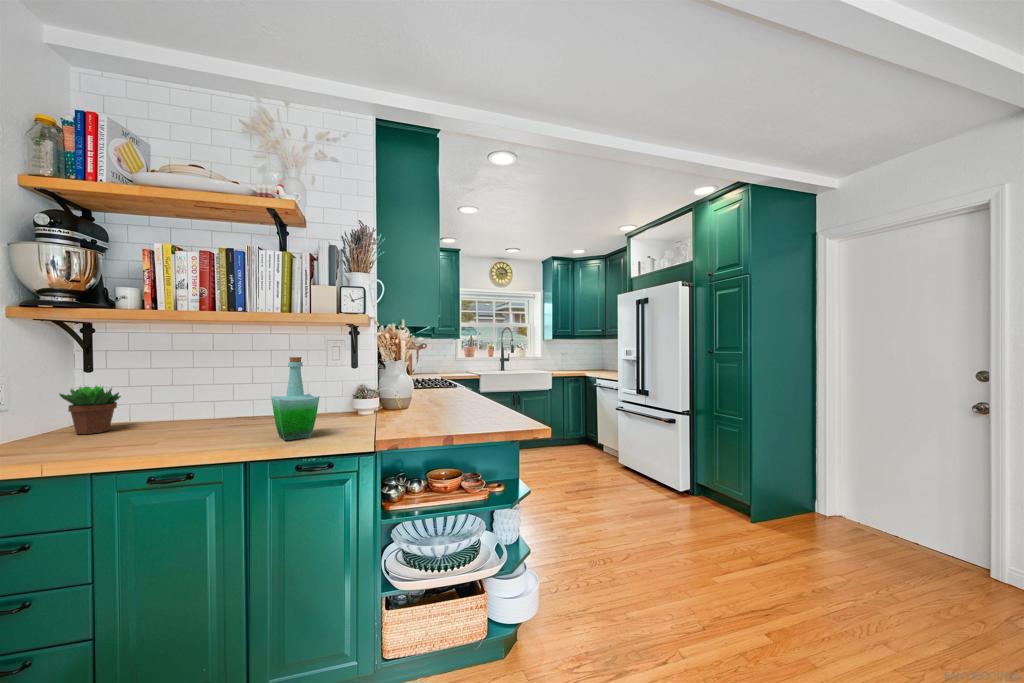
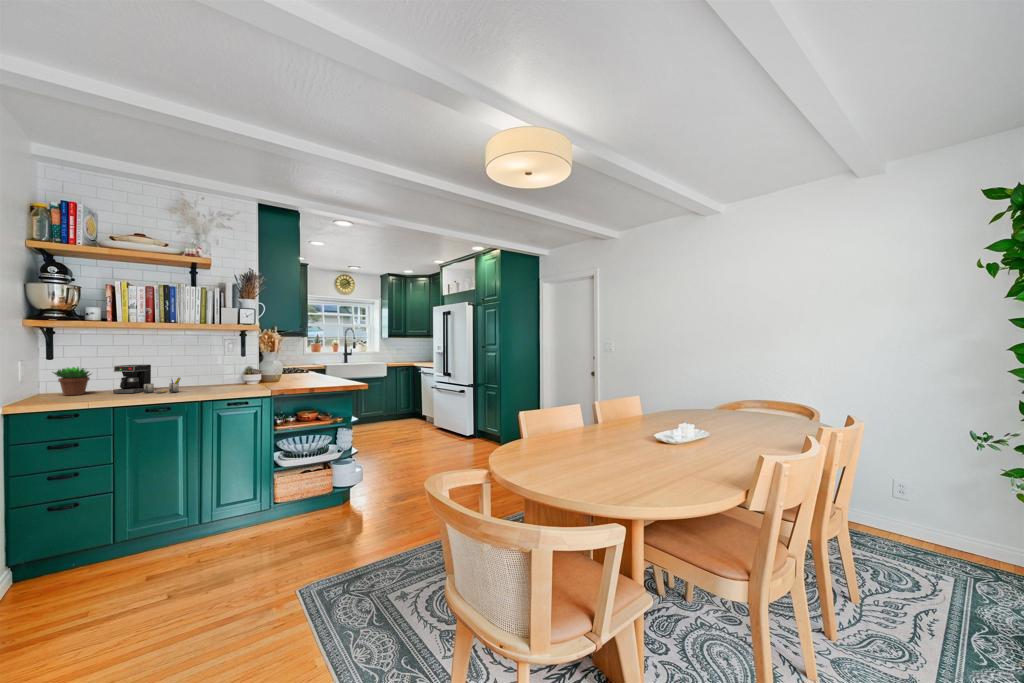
bottle: present [271,357,319,440] -> none [204,349,235,393]
coffee maker: none [144,382,239,435] -> present [113,365,181,393]

